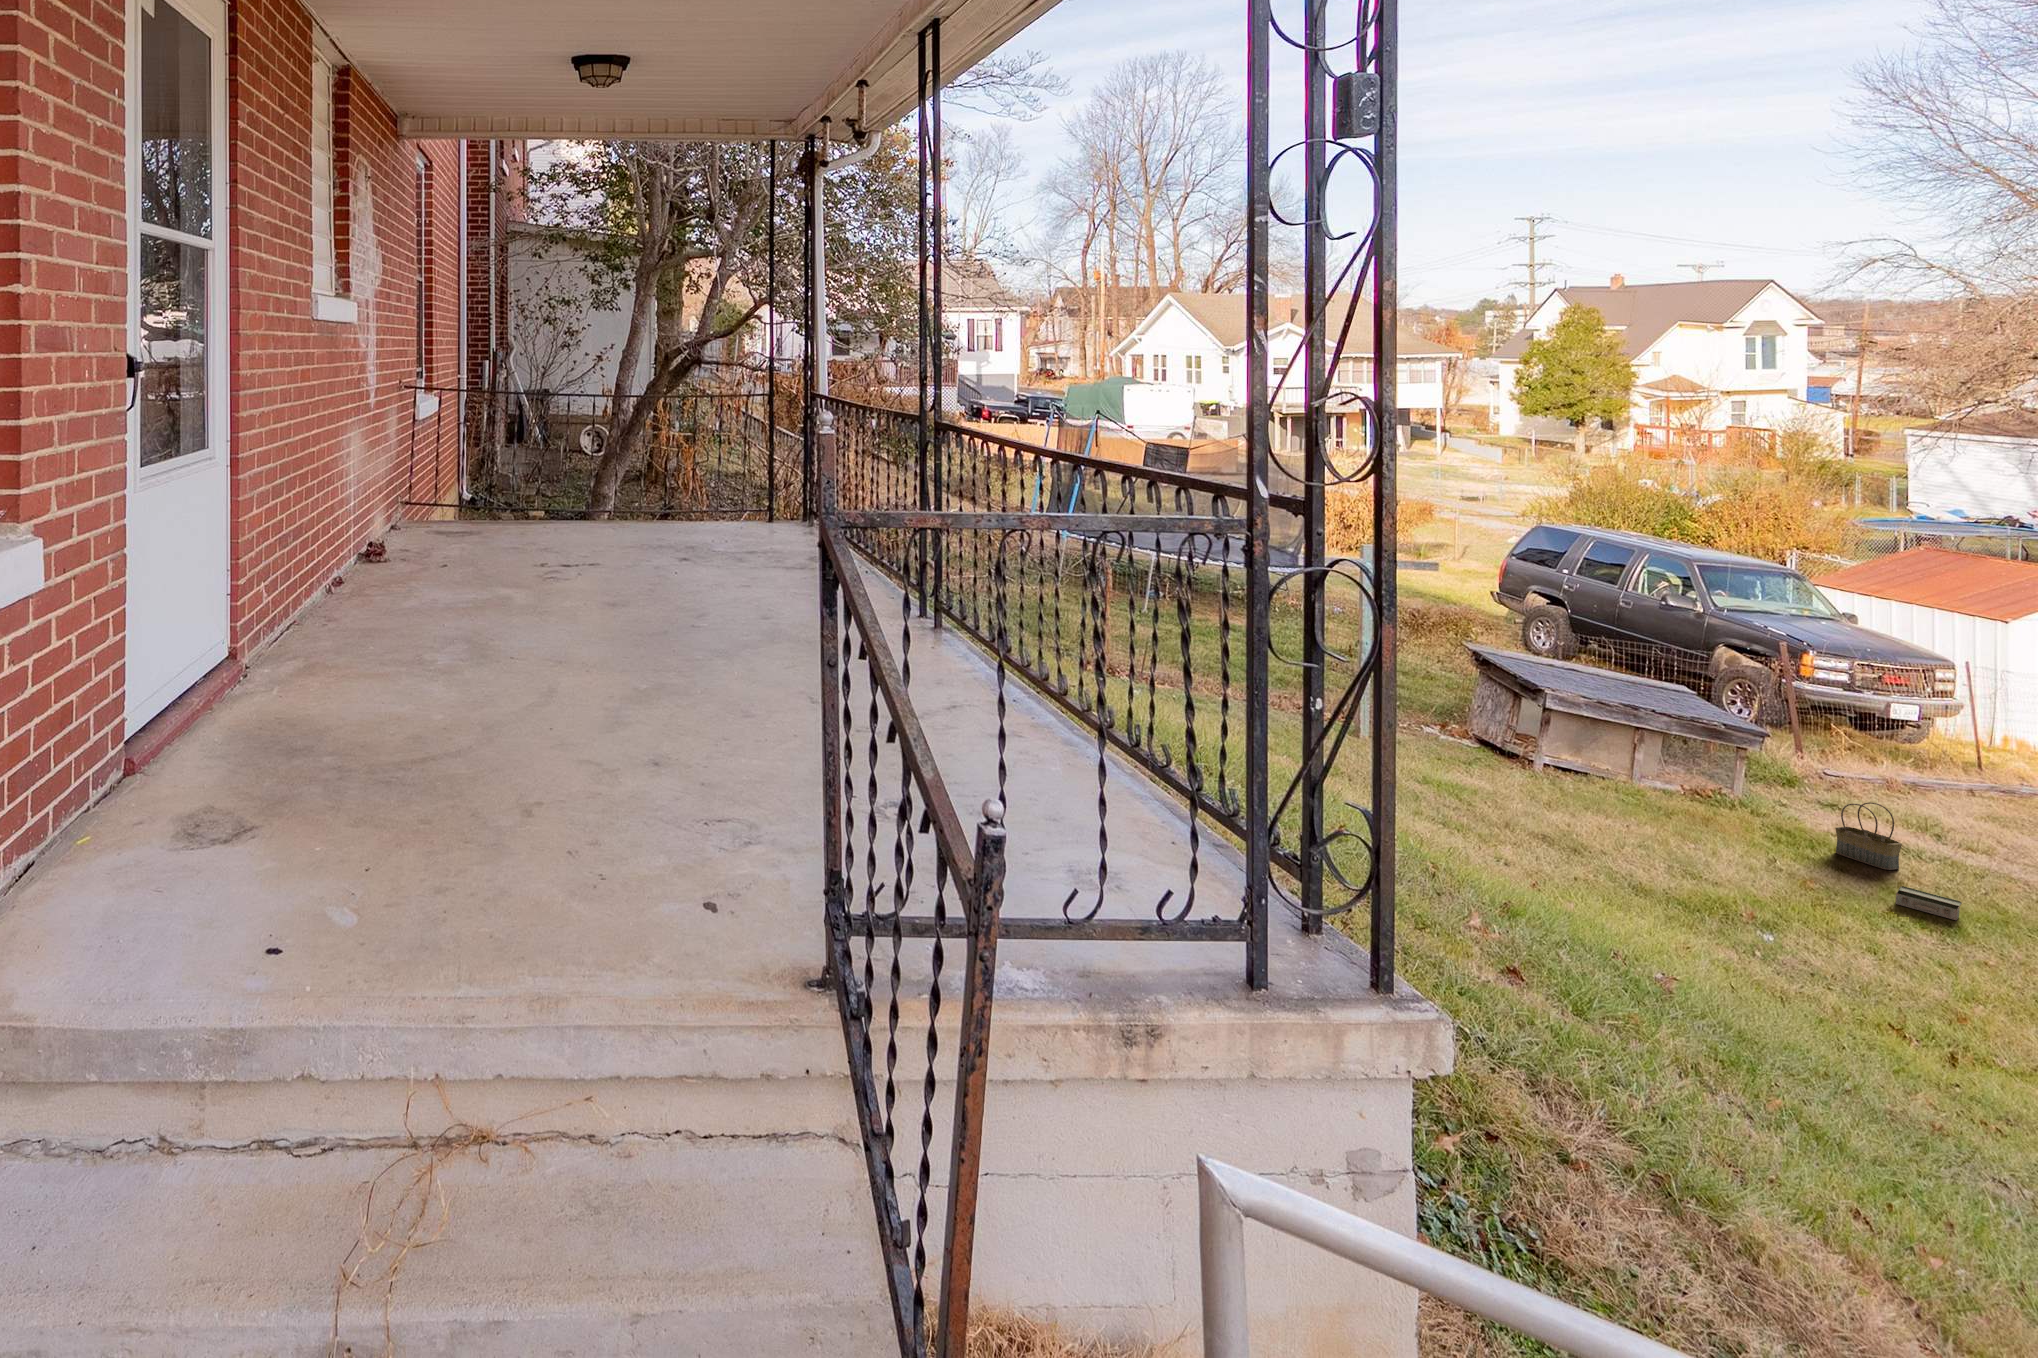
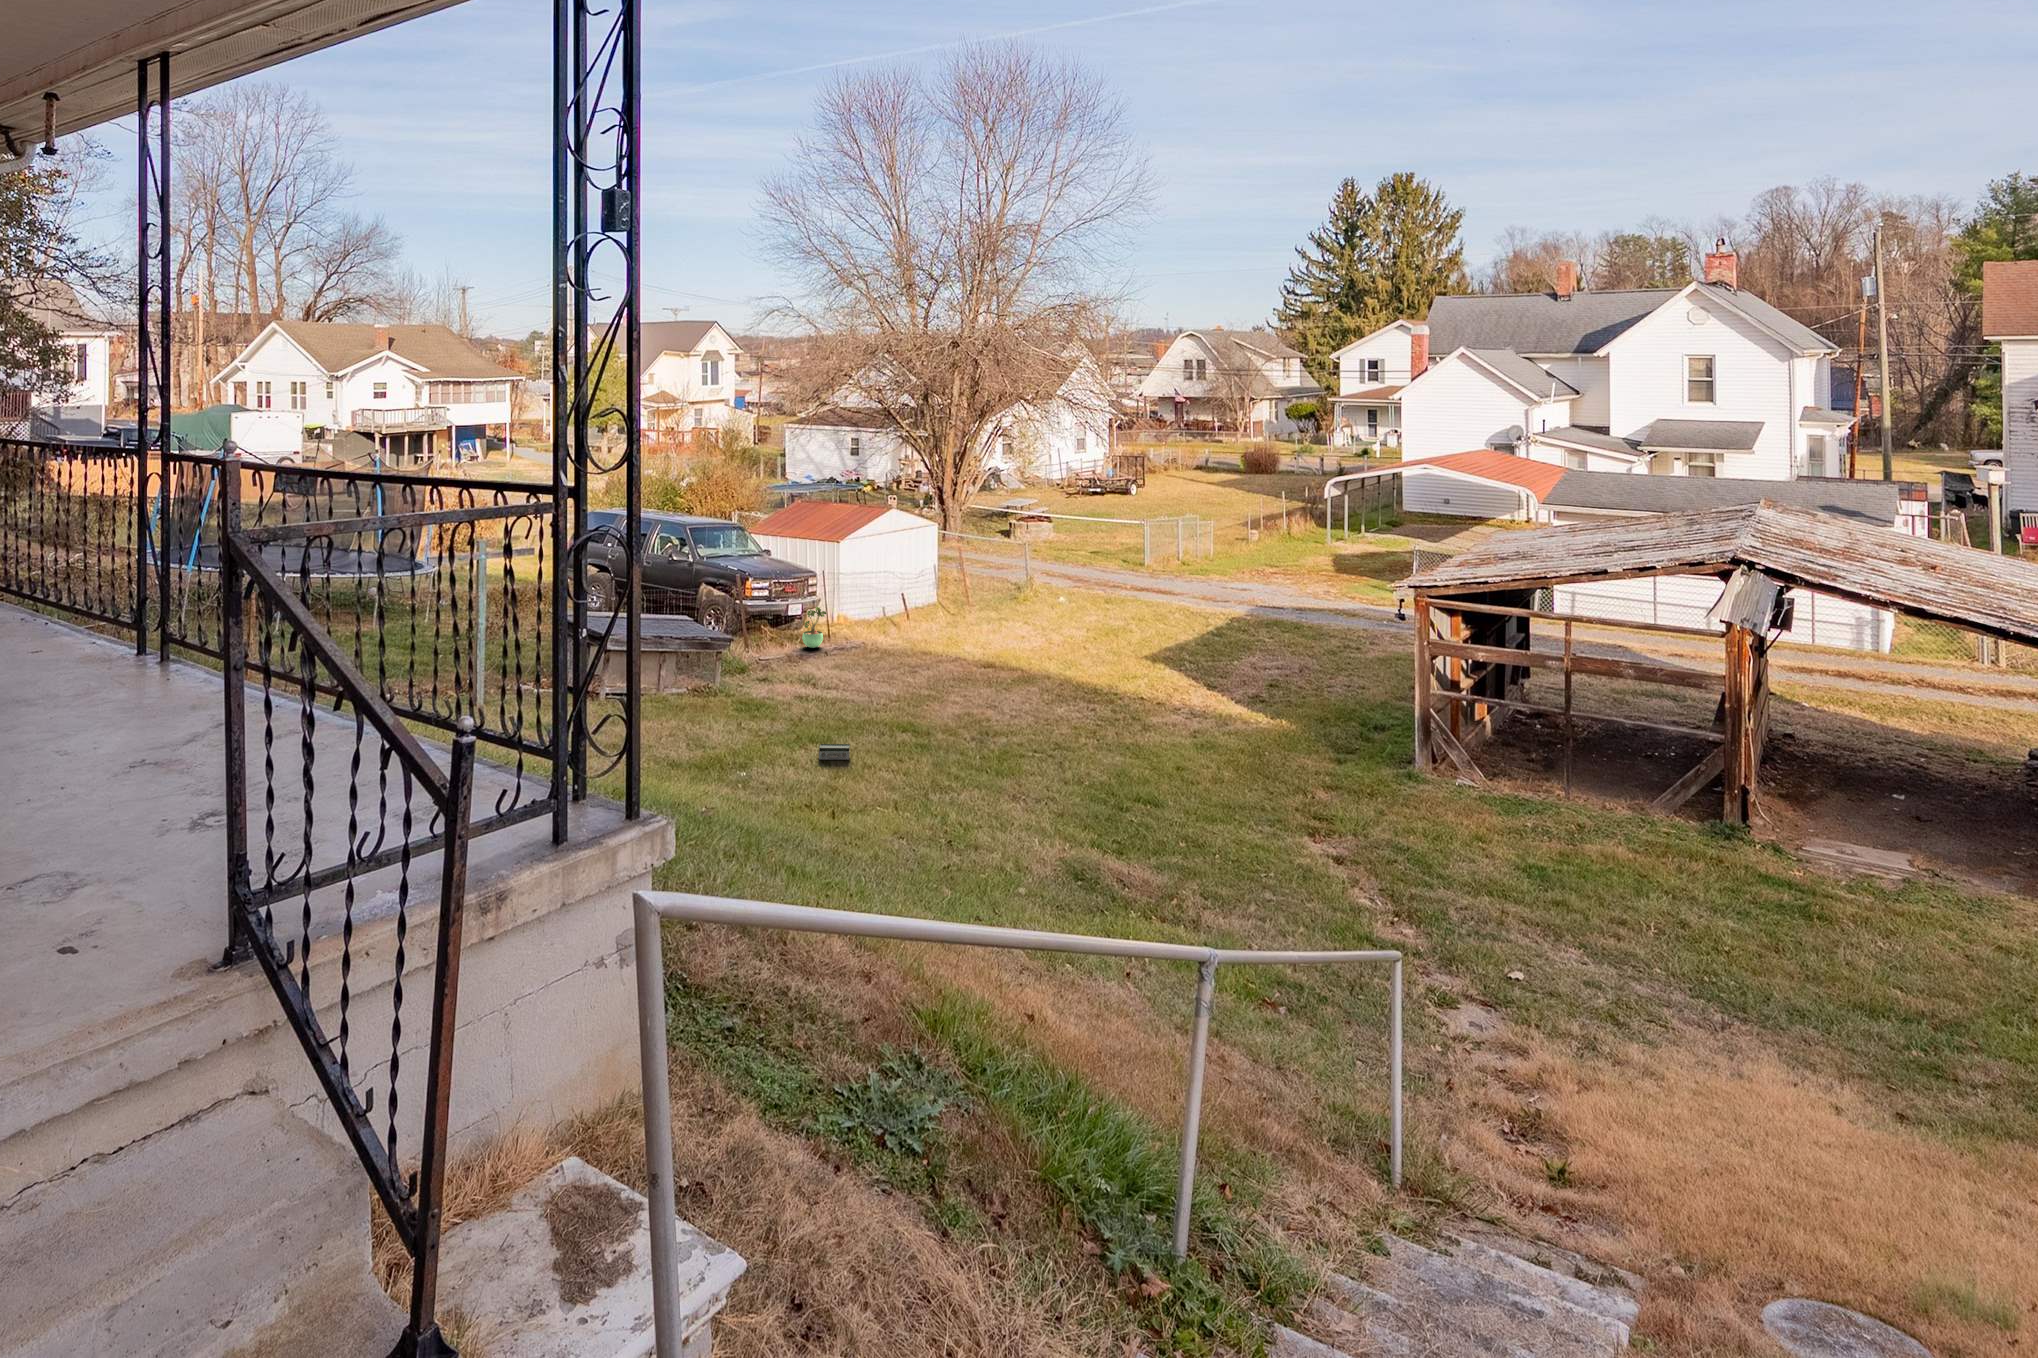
potted plant: none [1907,713,1960,770] -> present [802,607,827,648]
basket: present [1835,802,1902,870] -> none [781,685,816,734]

